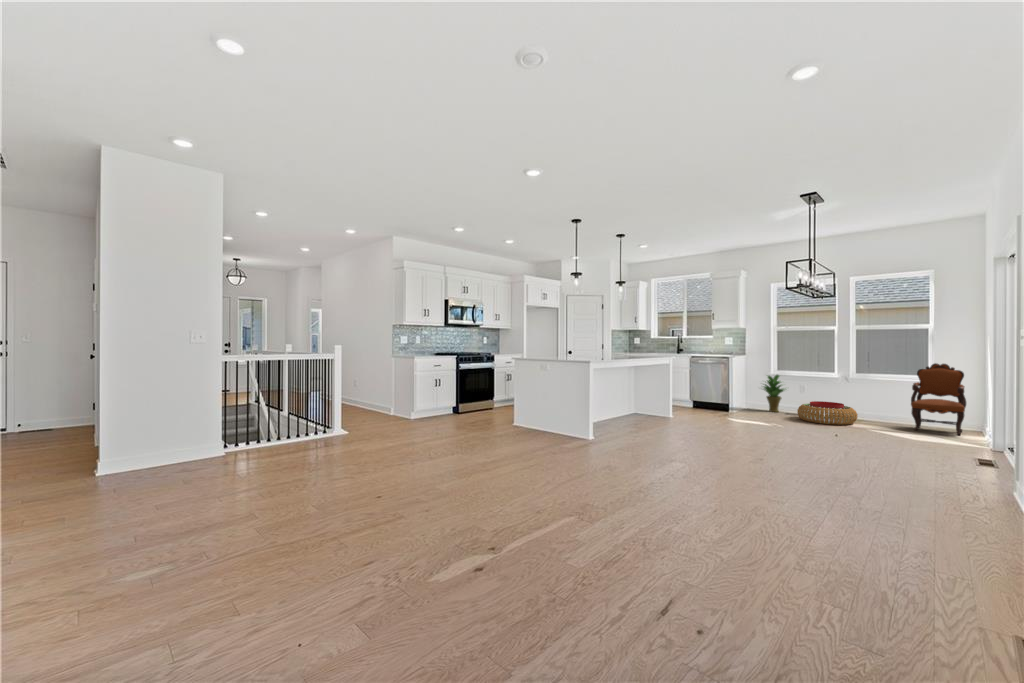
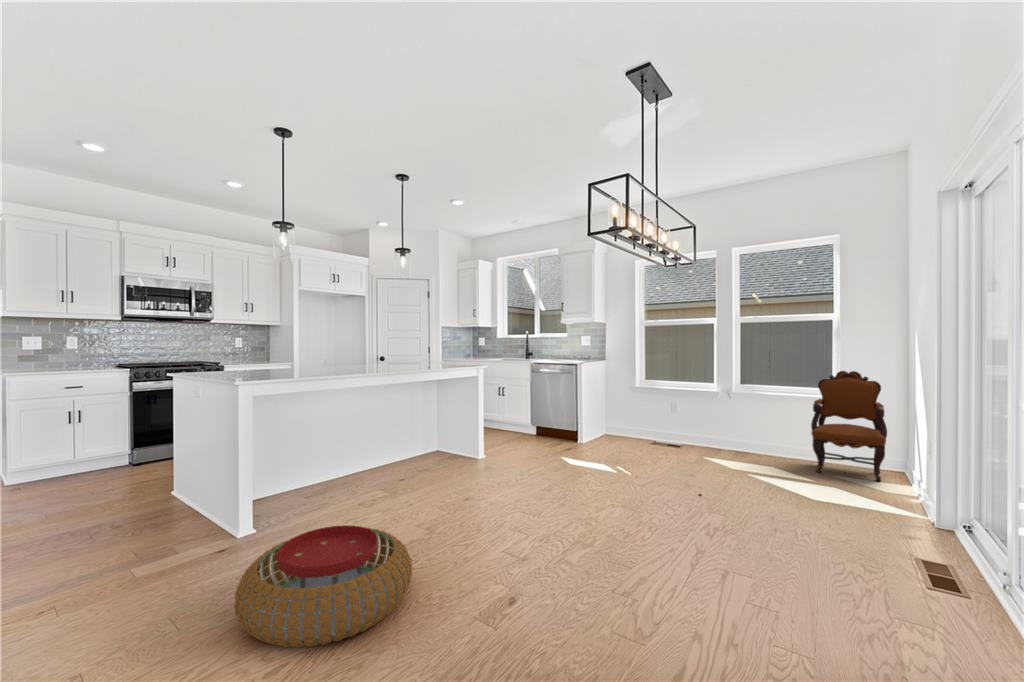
potted plant: present [763,375,784,412] -> none [616,386,657,440]
pouf: present [797,401,858,425] -> present [235,525,412,648]

